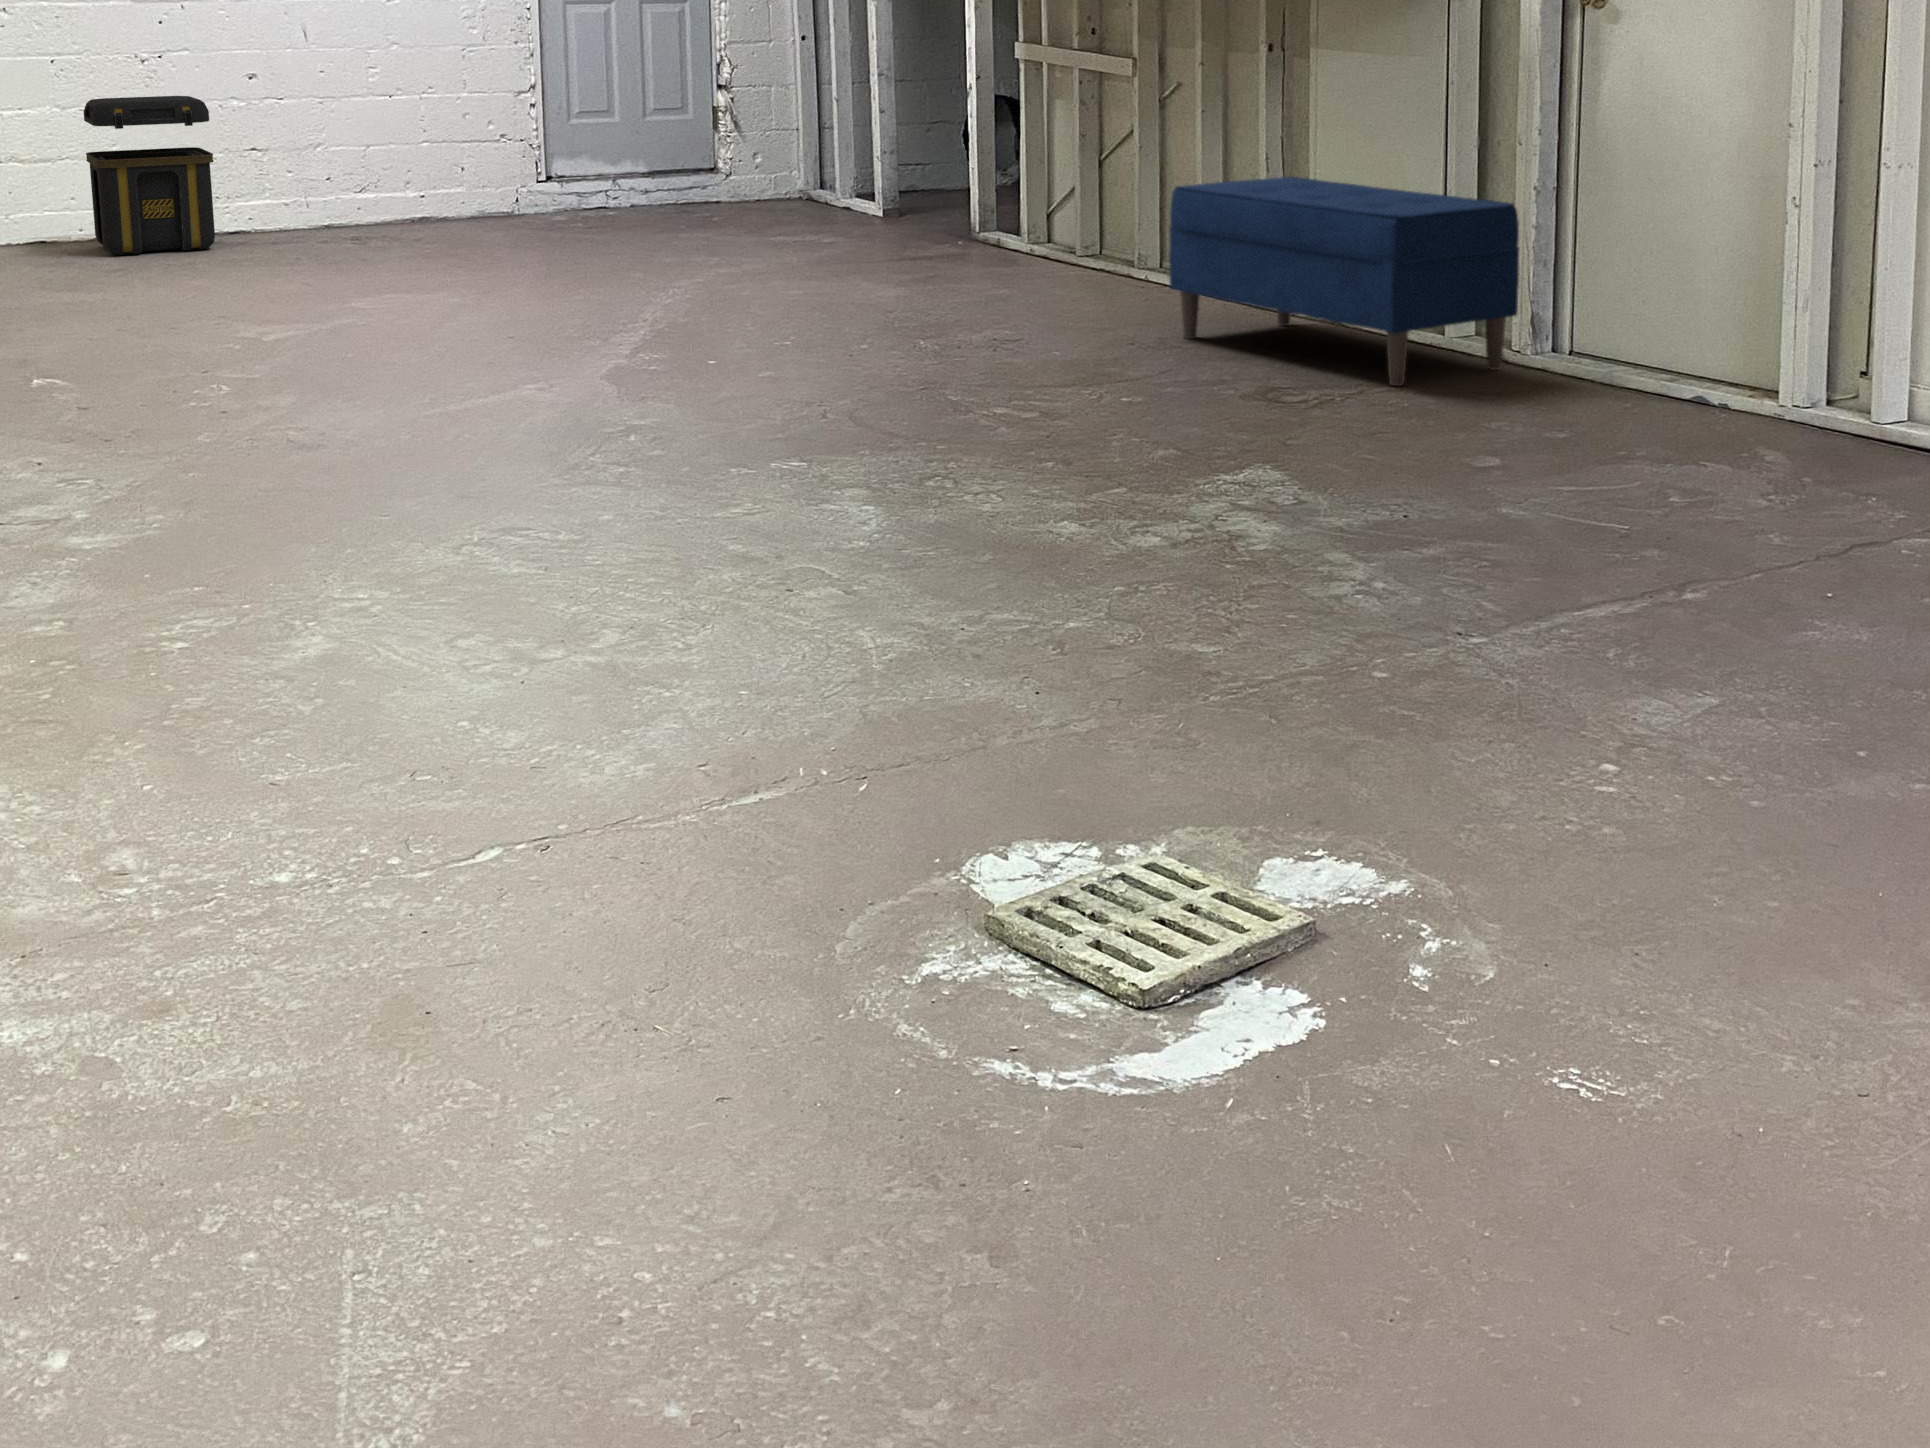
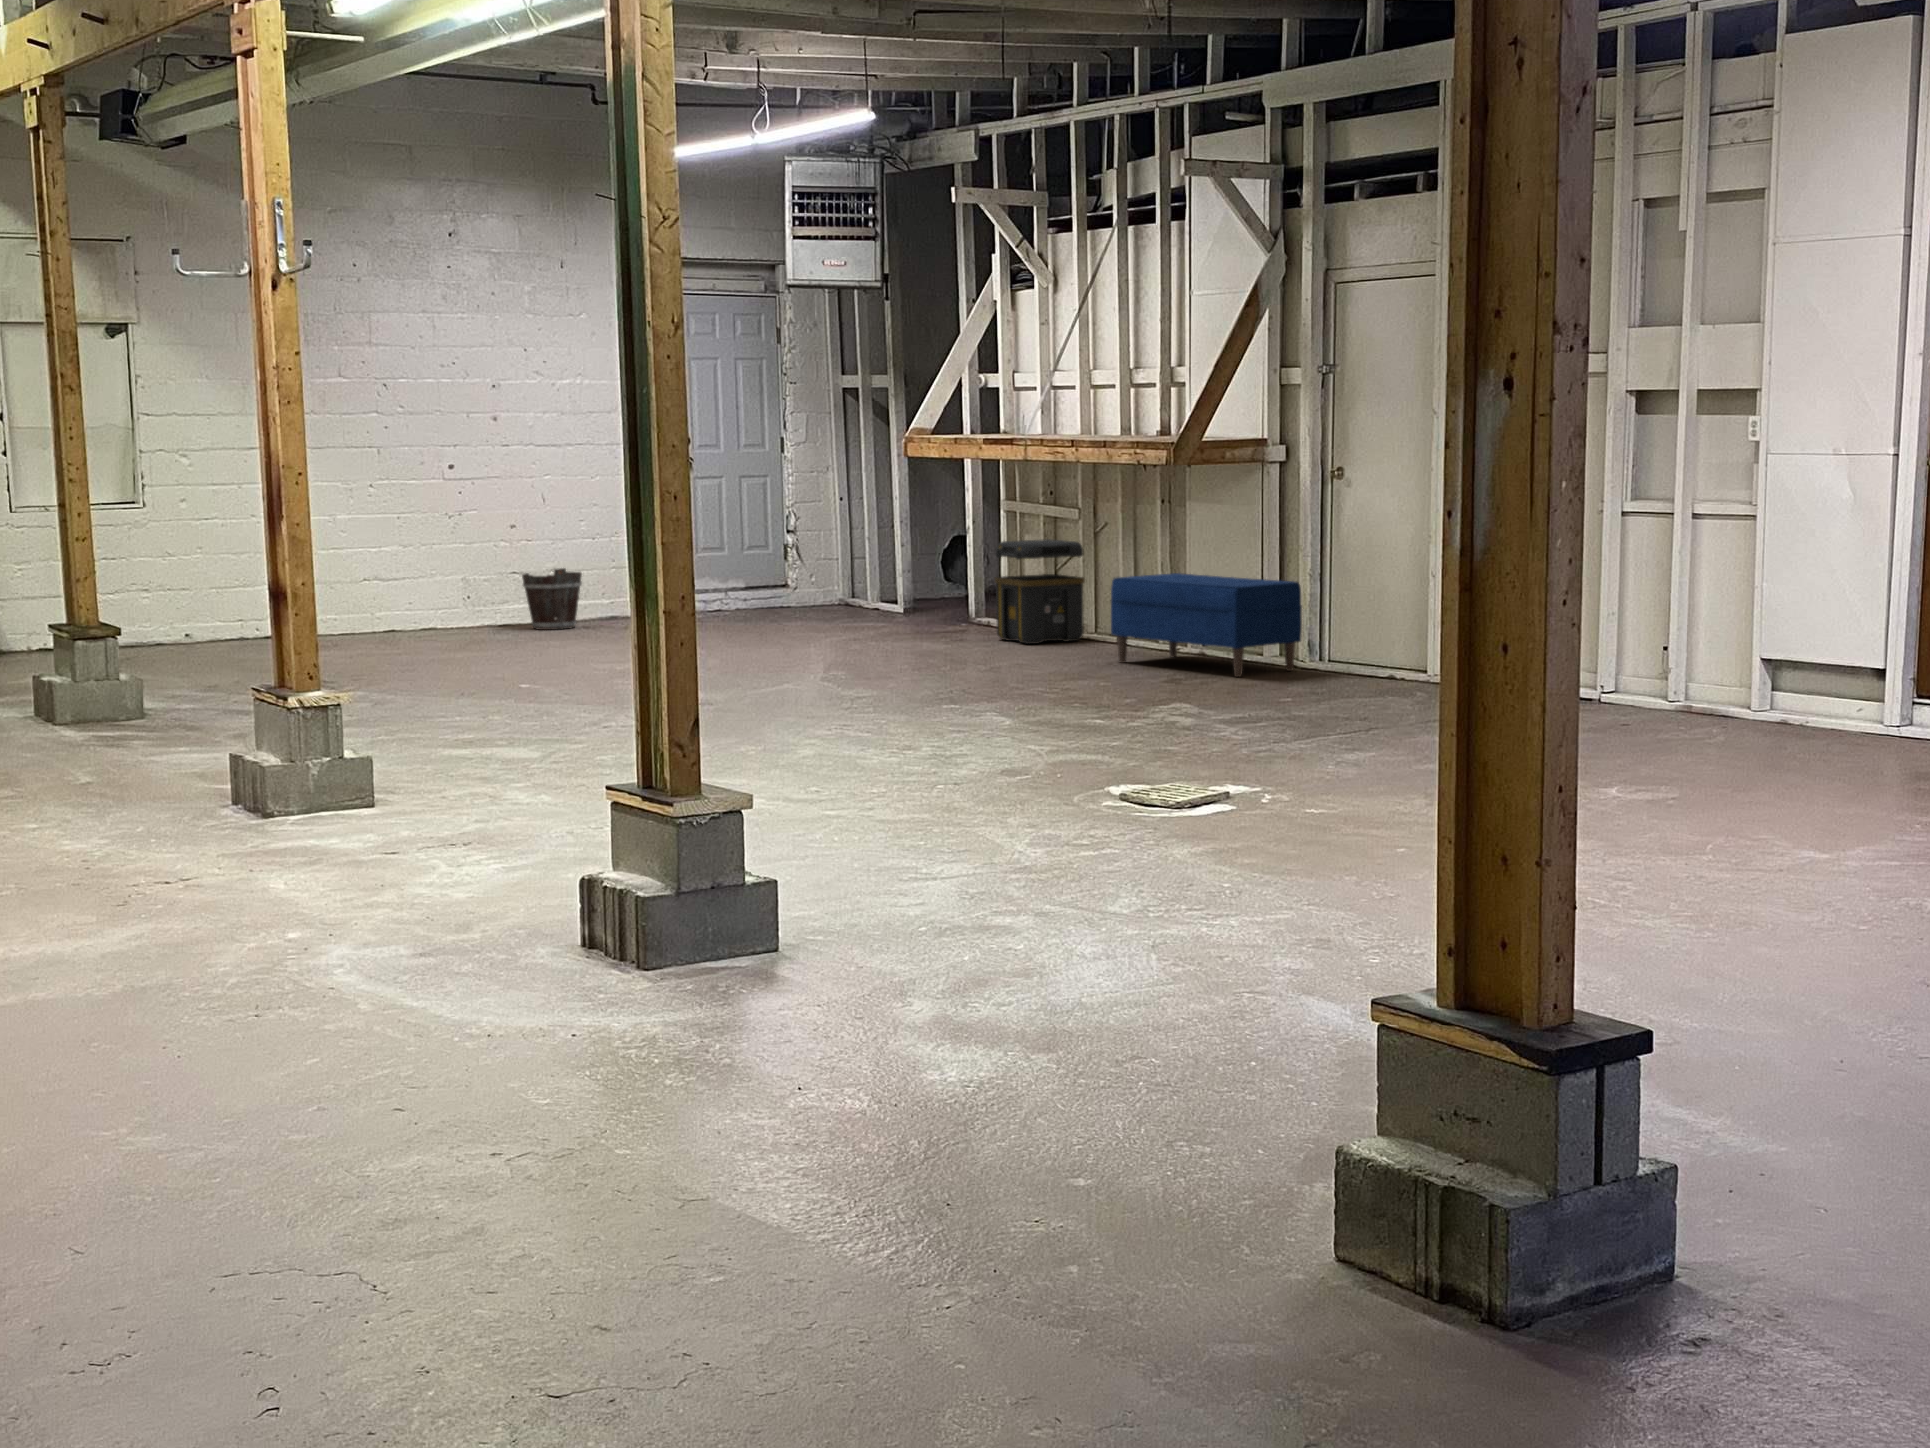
toolbox: present [84,96,215,255] -> present [995,539,1085,644]
bucket: none [270,137,369,241] -> present [522,568,582,630]

